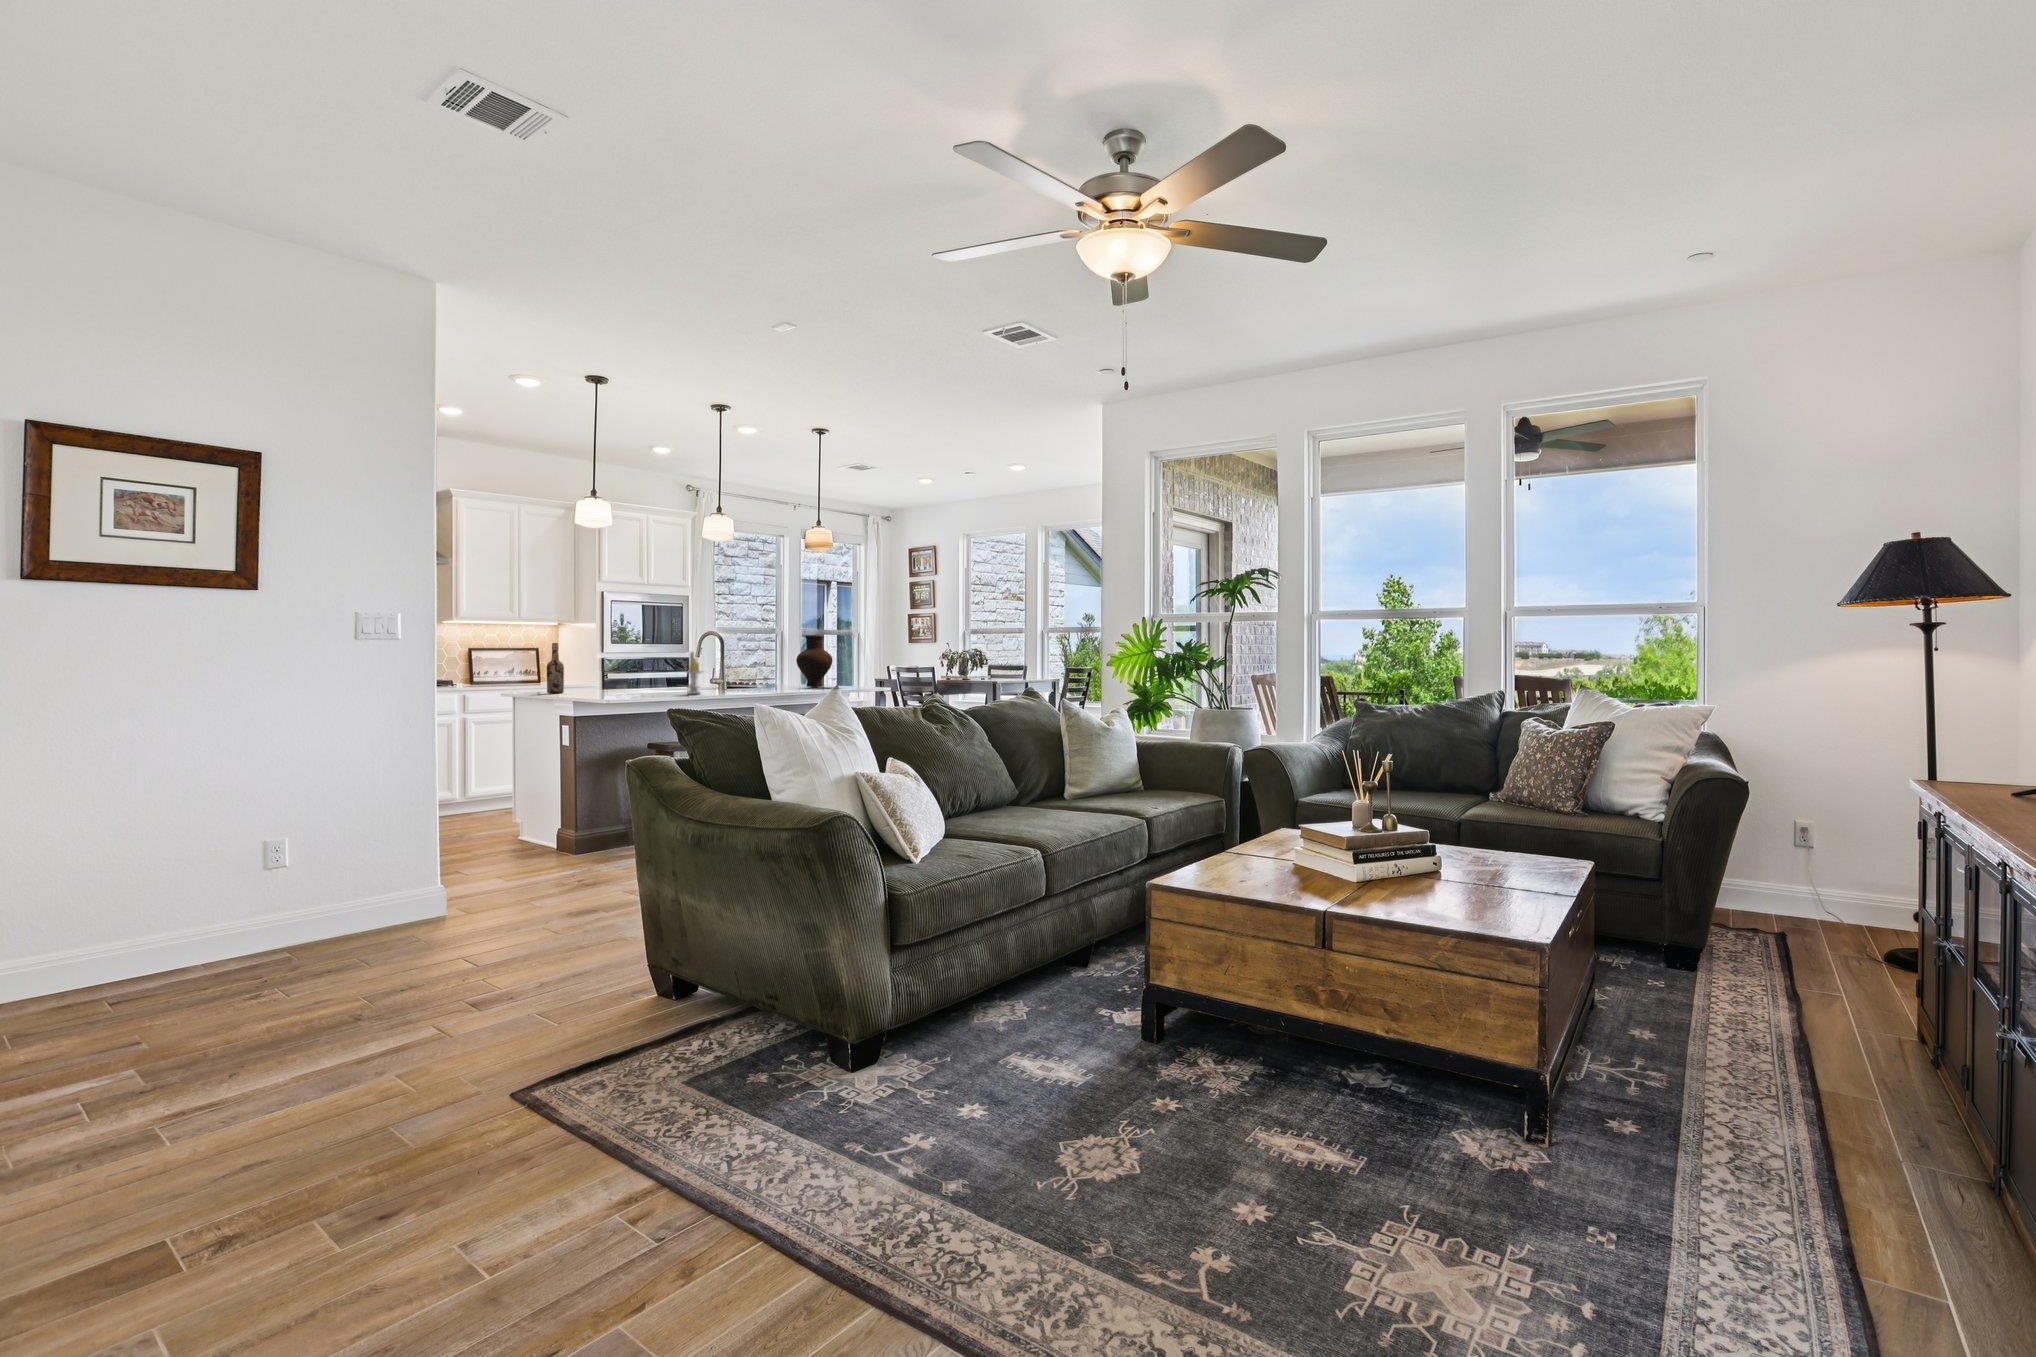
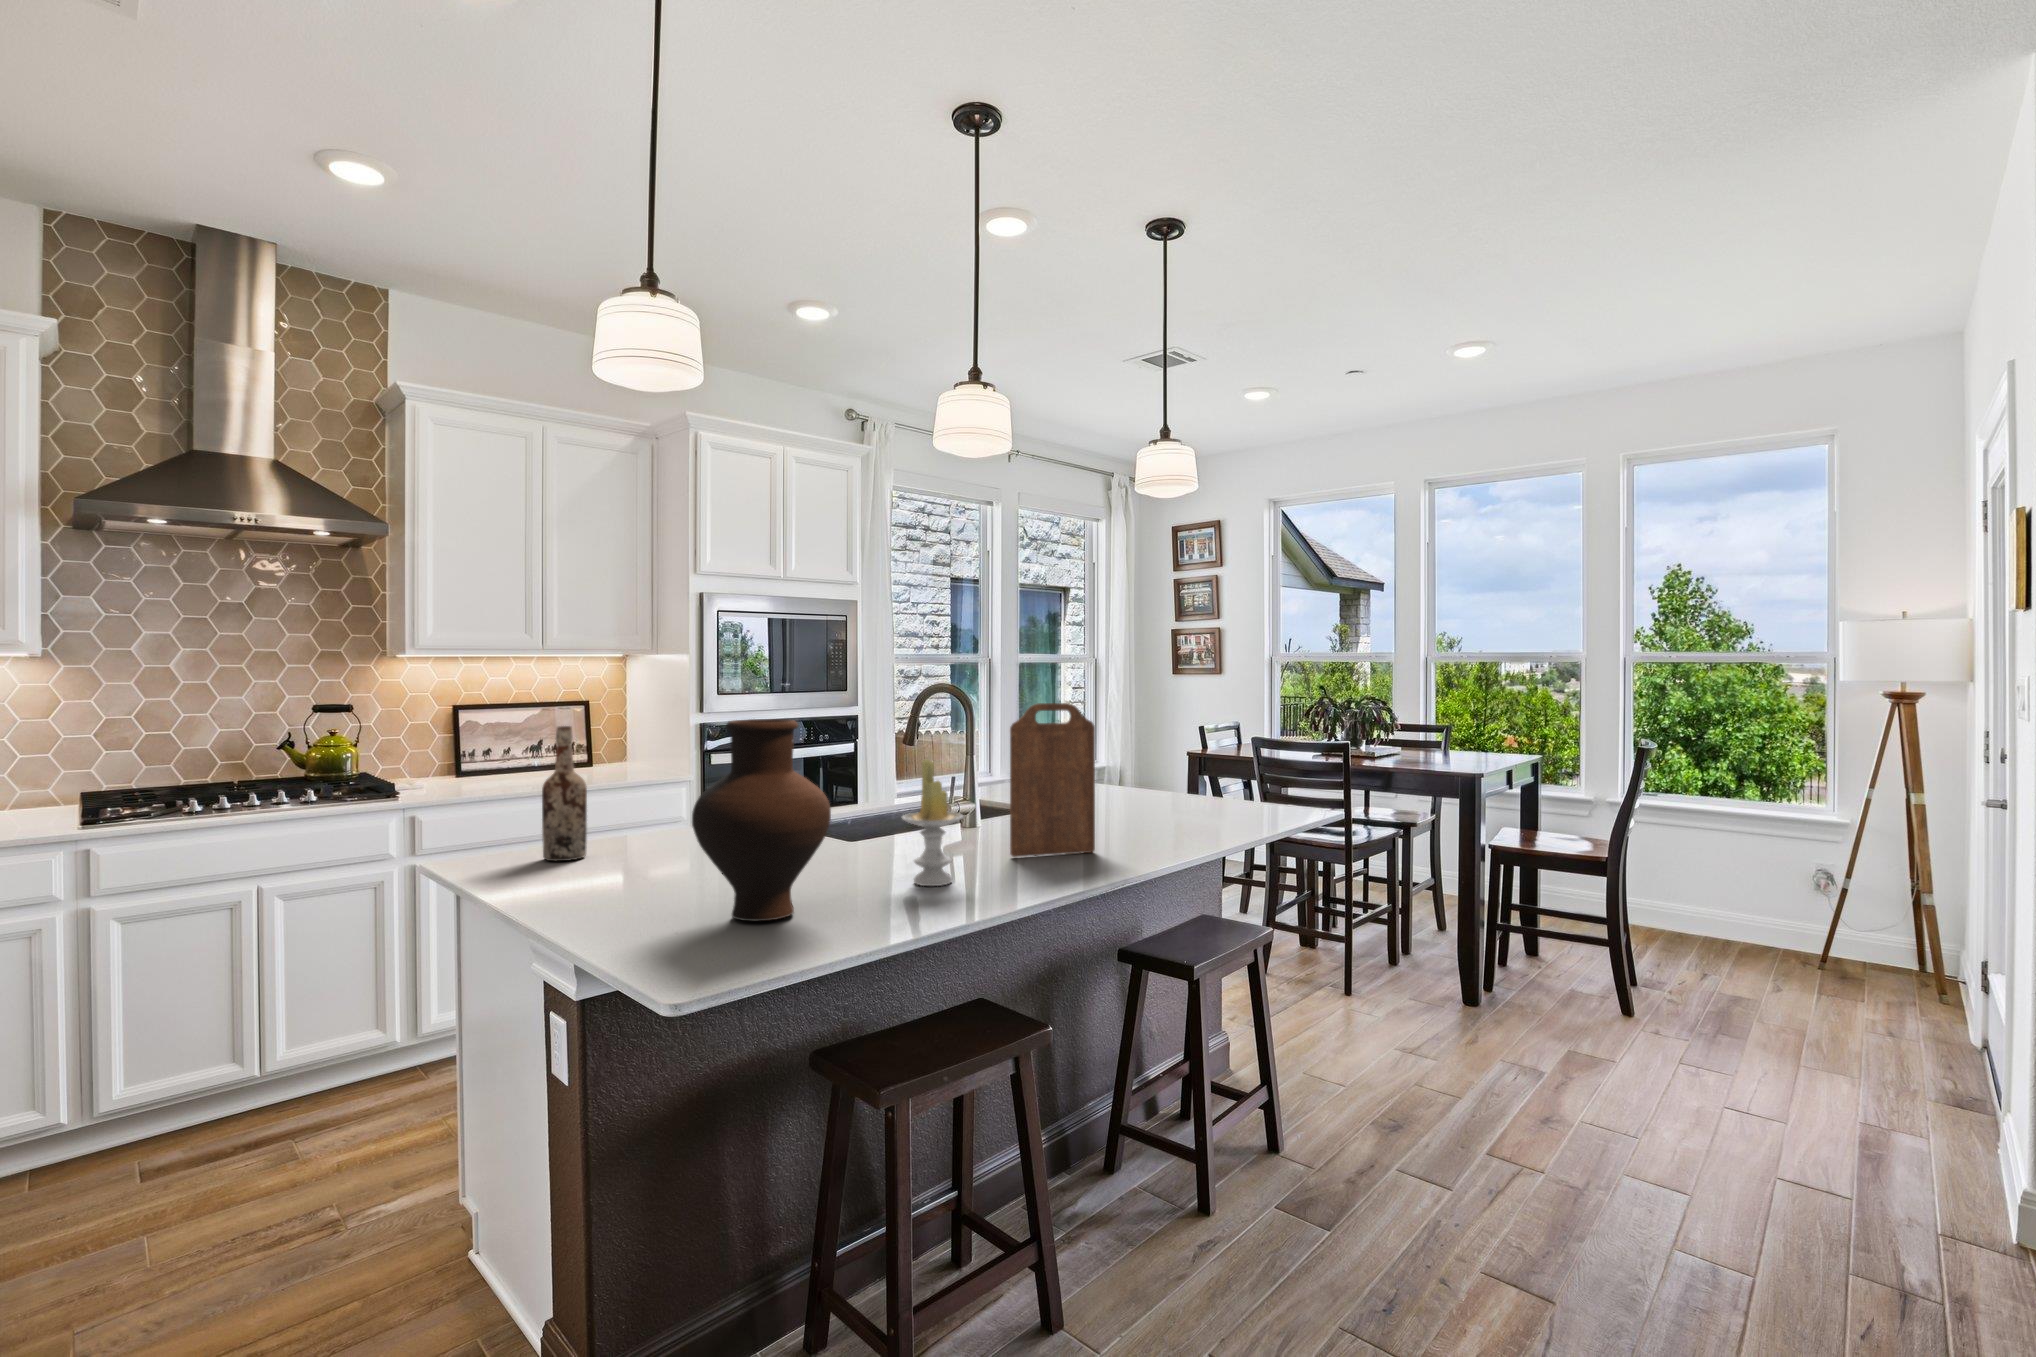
cutting board: none [728,635,762,692] -> present [1010,703,1095,857]
vase: present [796,635,832,687] -> present [692,719,831,921]

